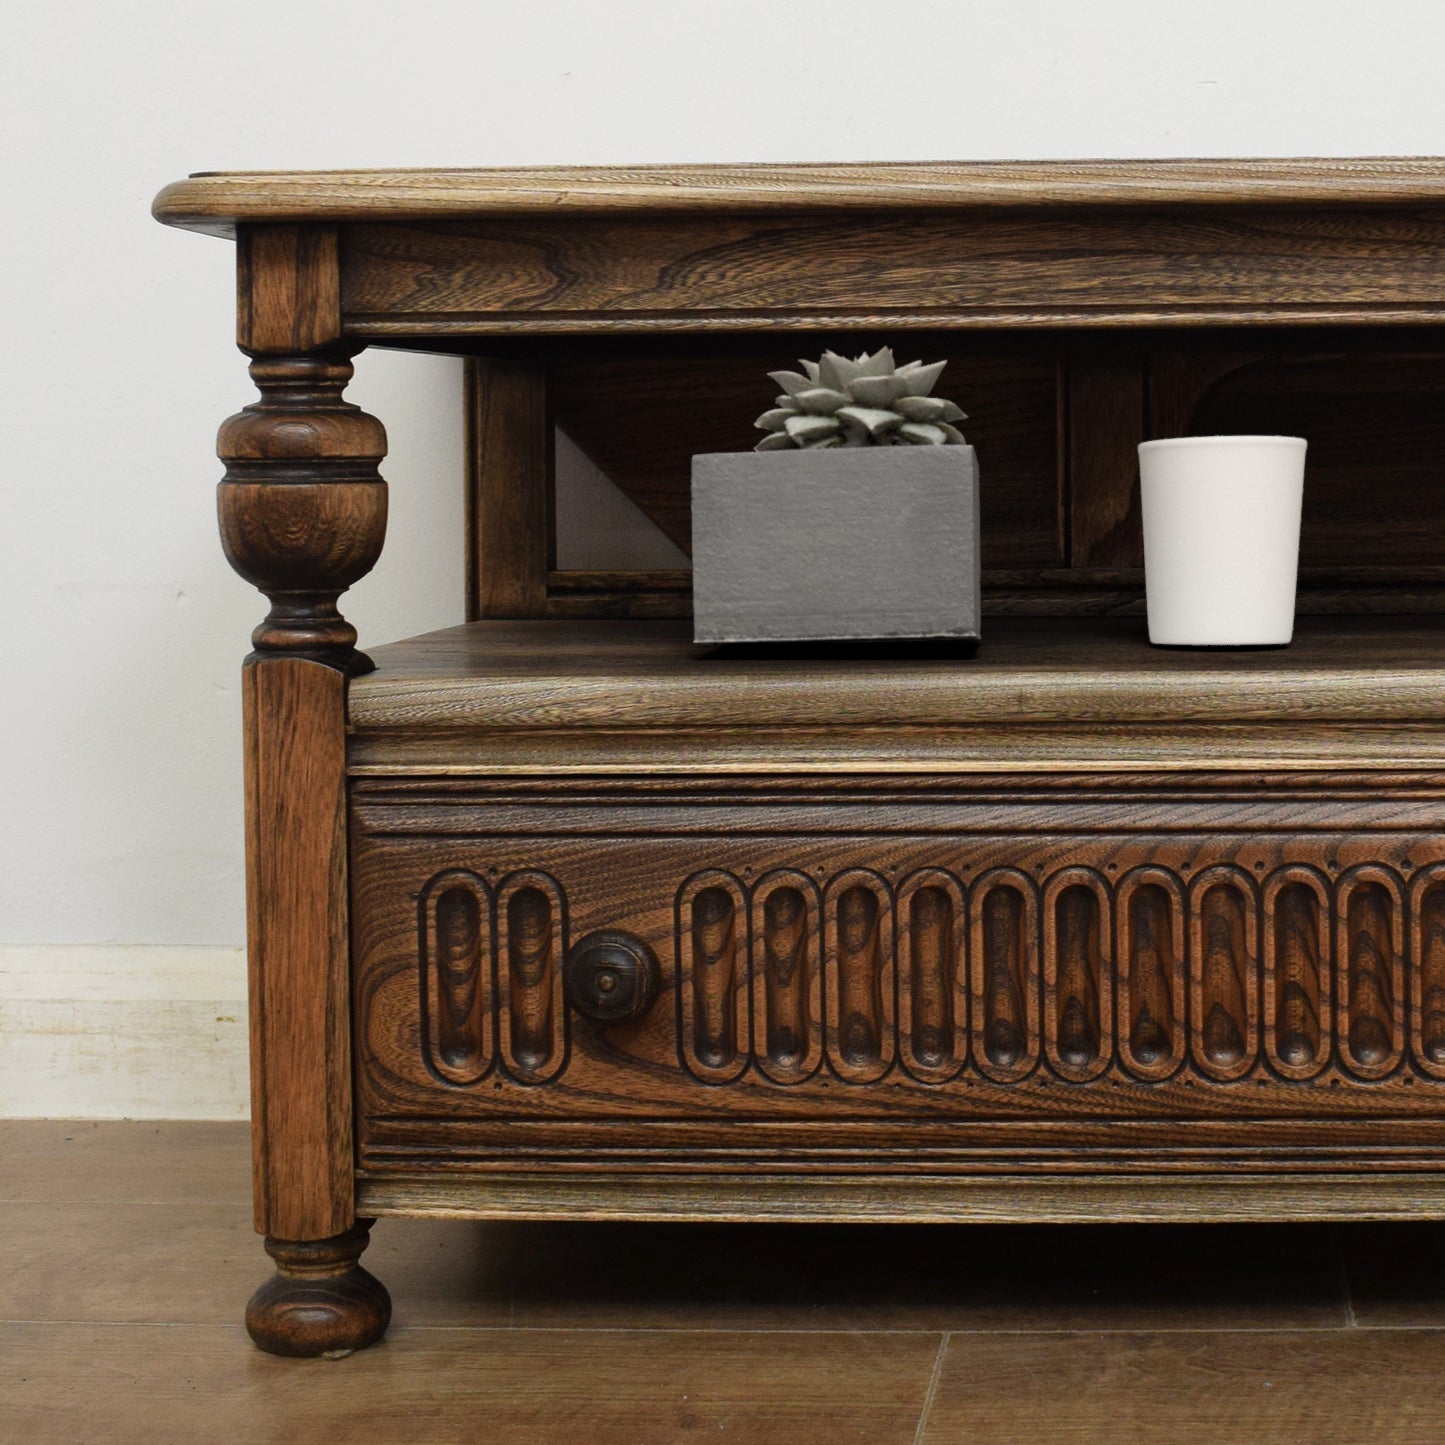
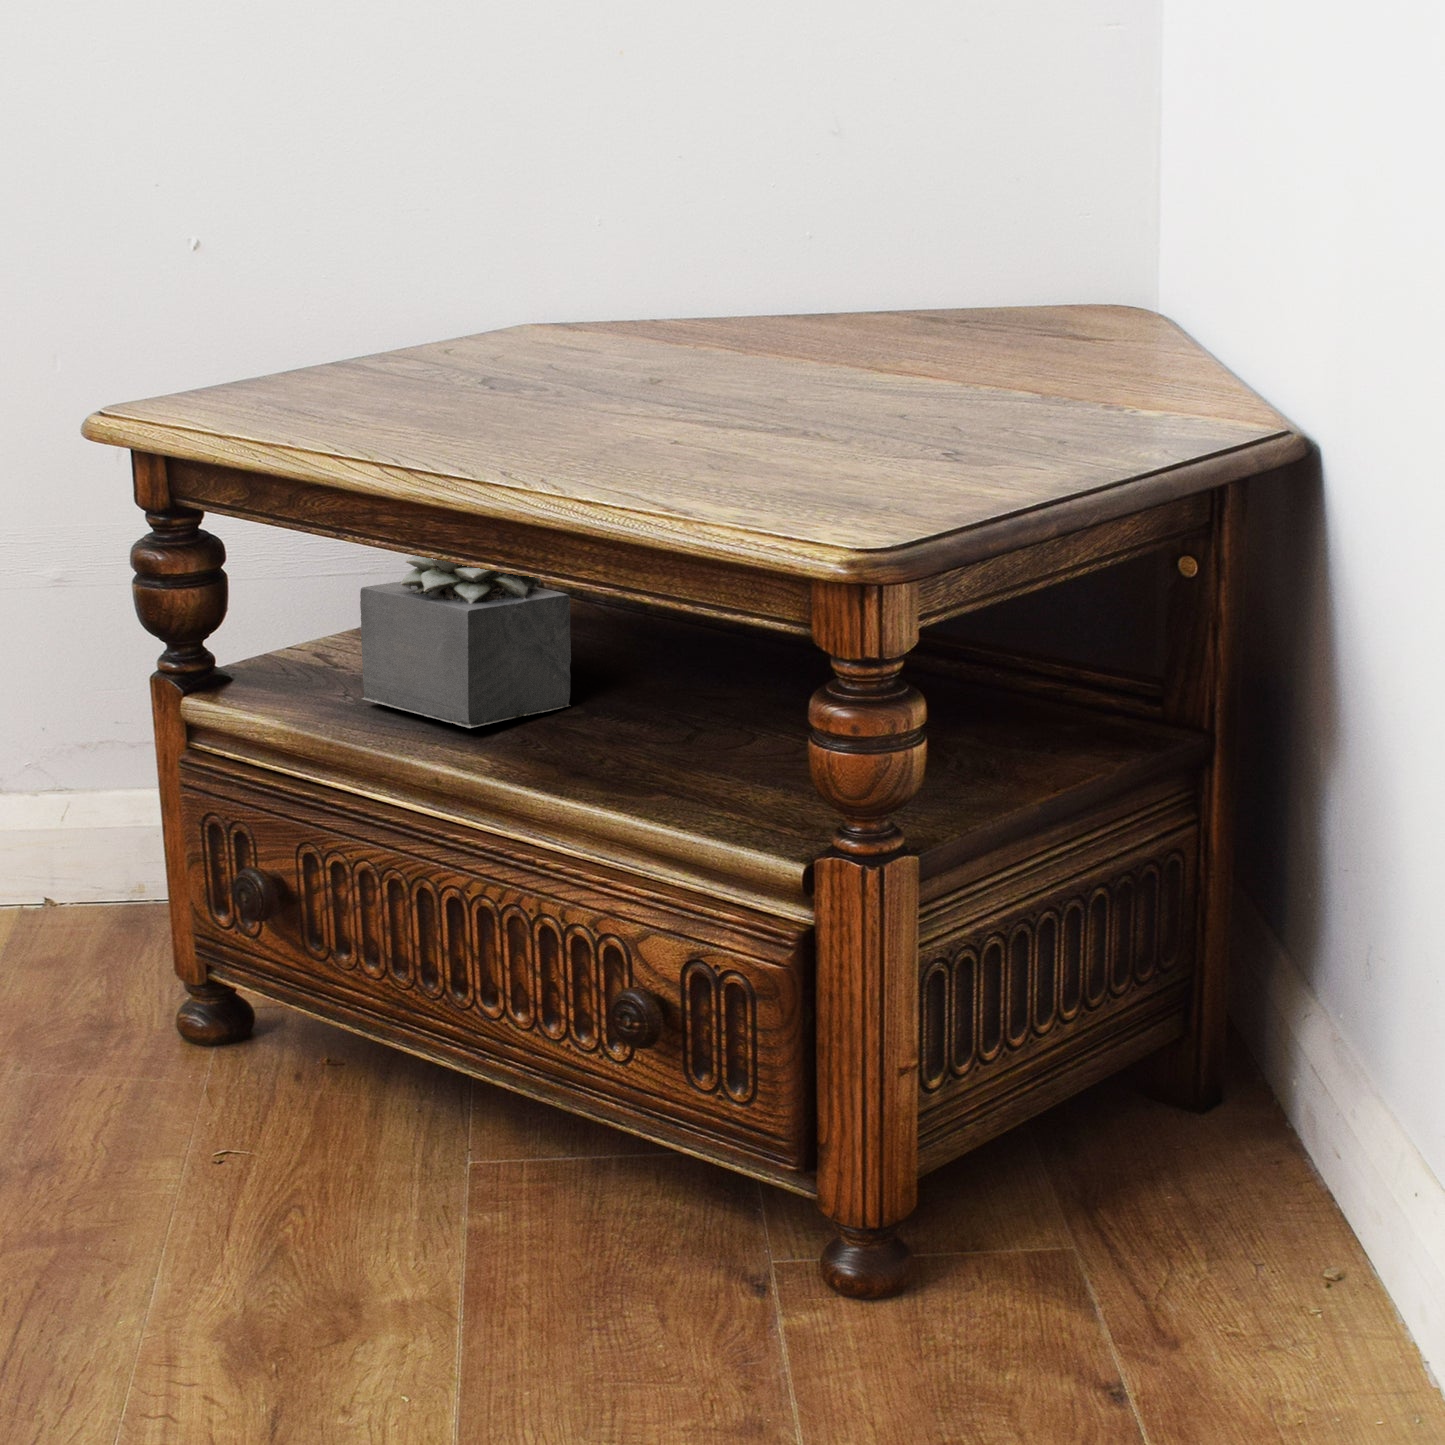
candle holder: present [1138,436,1307,645] -> none [597,601,709,756]

